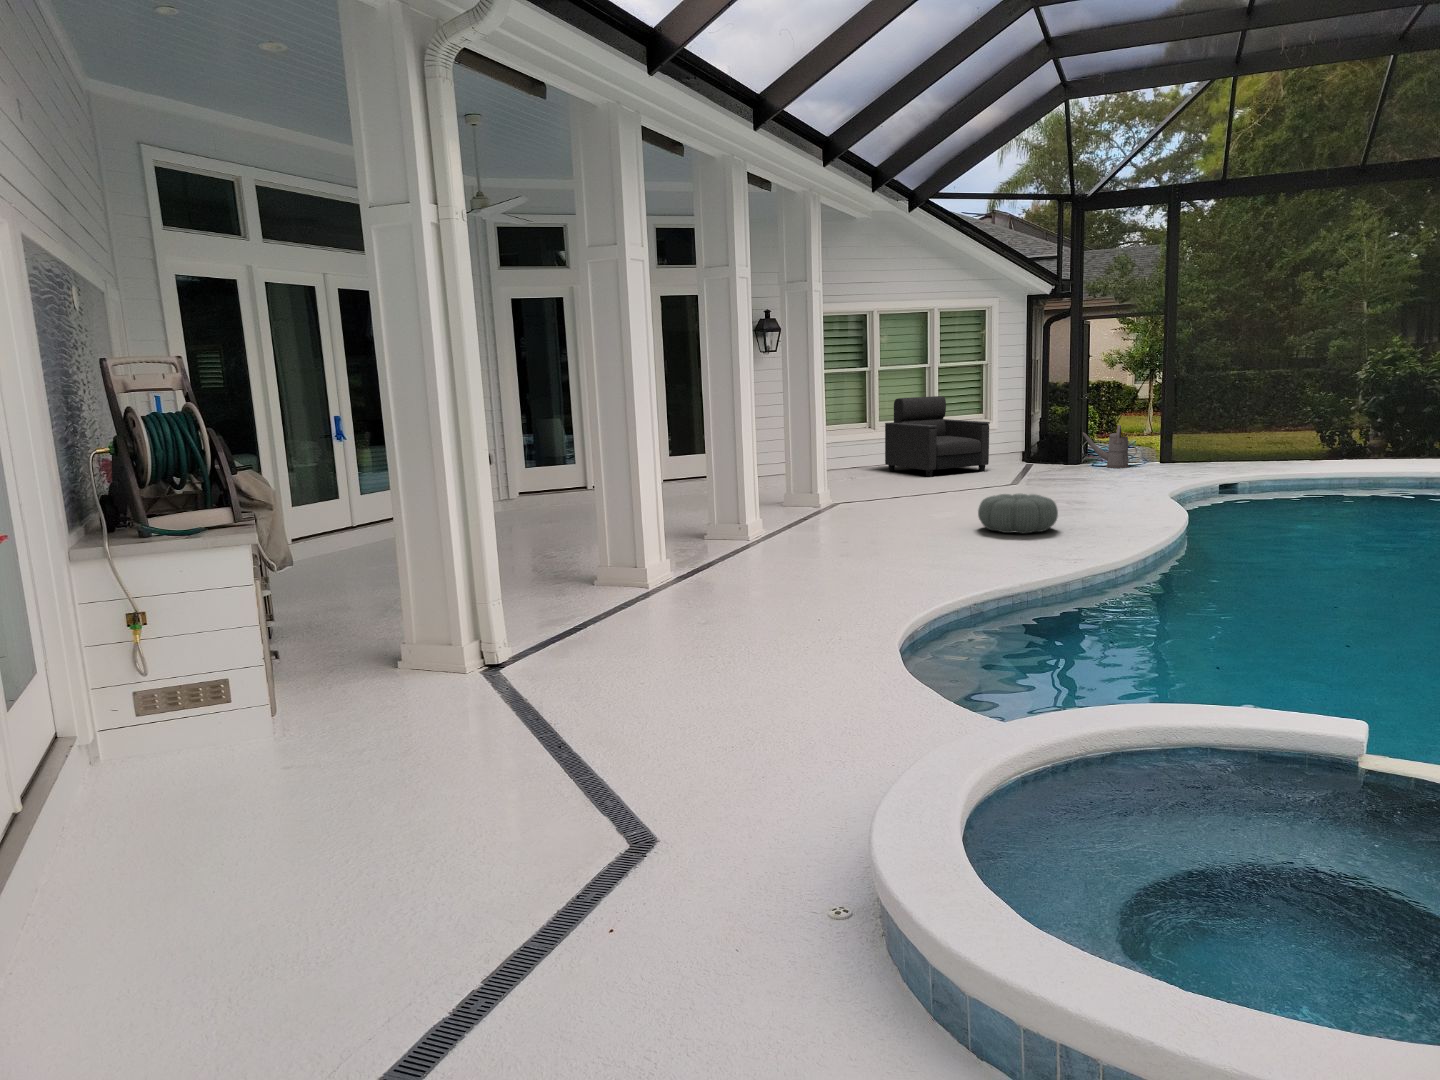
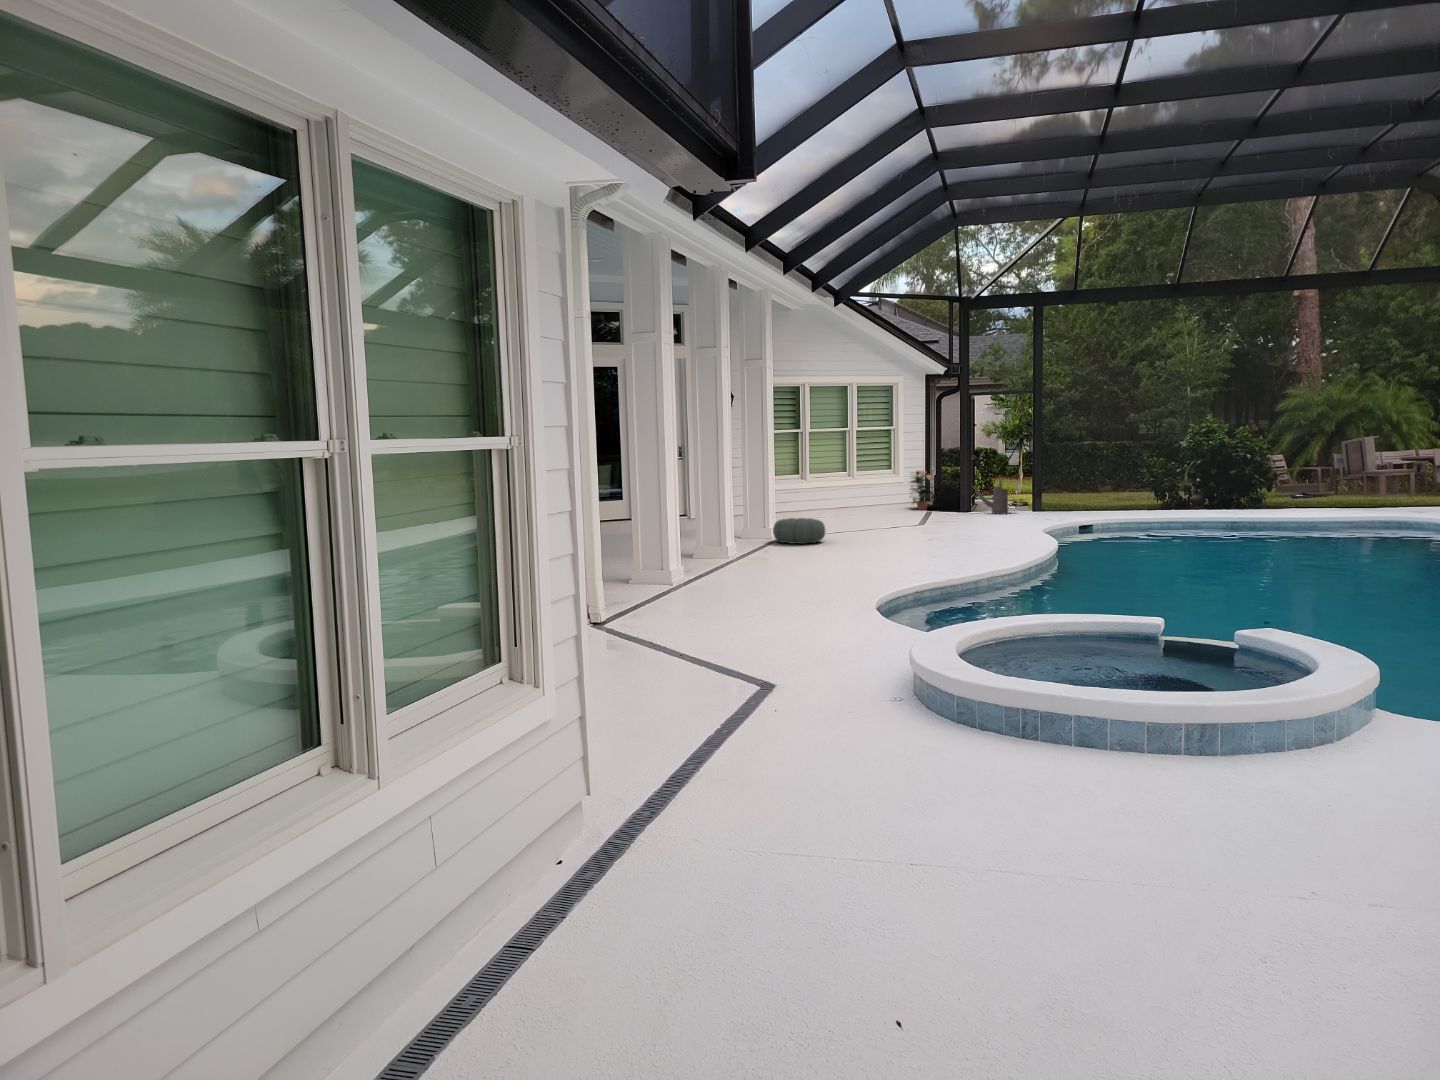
armchair: present [885,396,990,477] -> none [815,455,900,519]
decorative plant: none [1003,414,1038,462] -> present [910,471,934,510]
pouf: present [978,494,1058,533] -> present [773,518,825,544]

